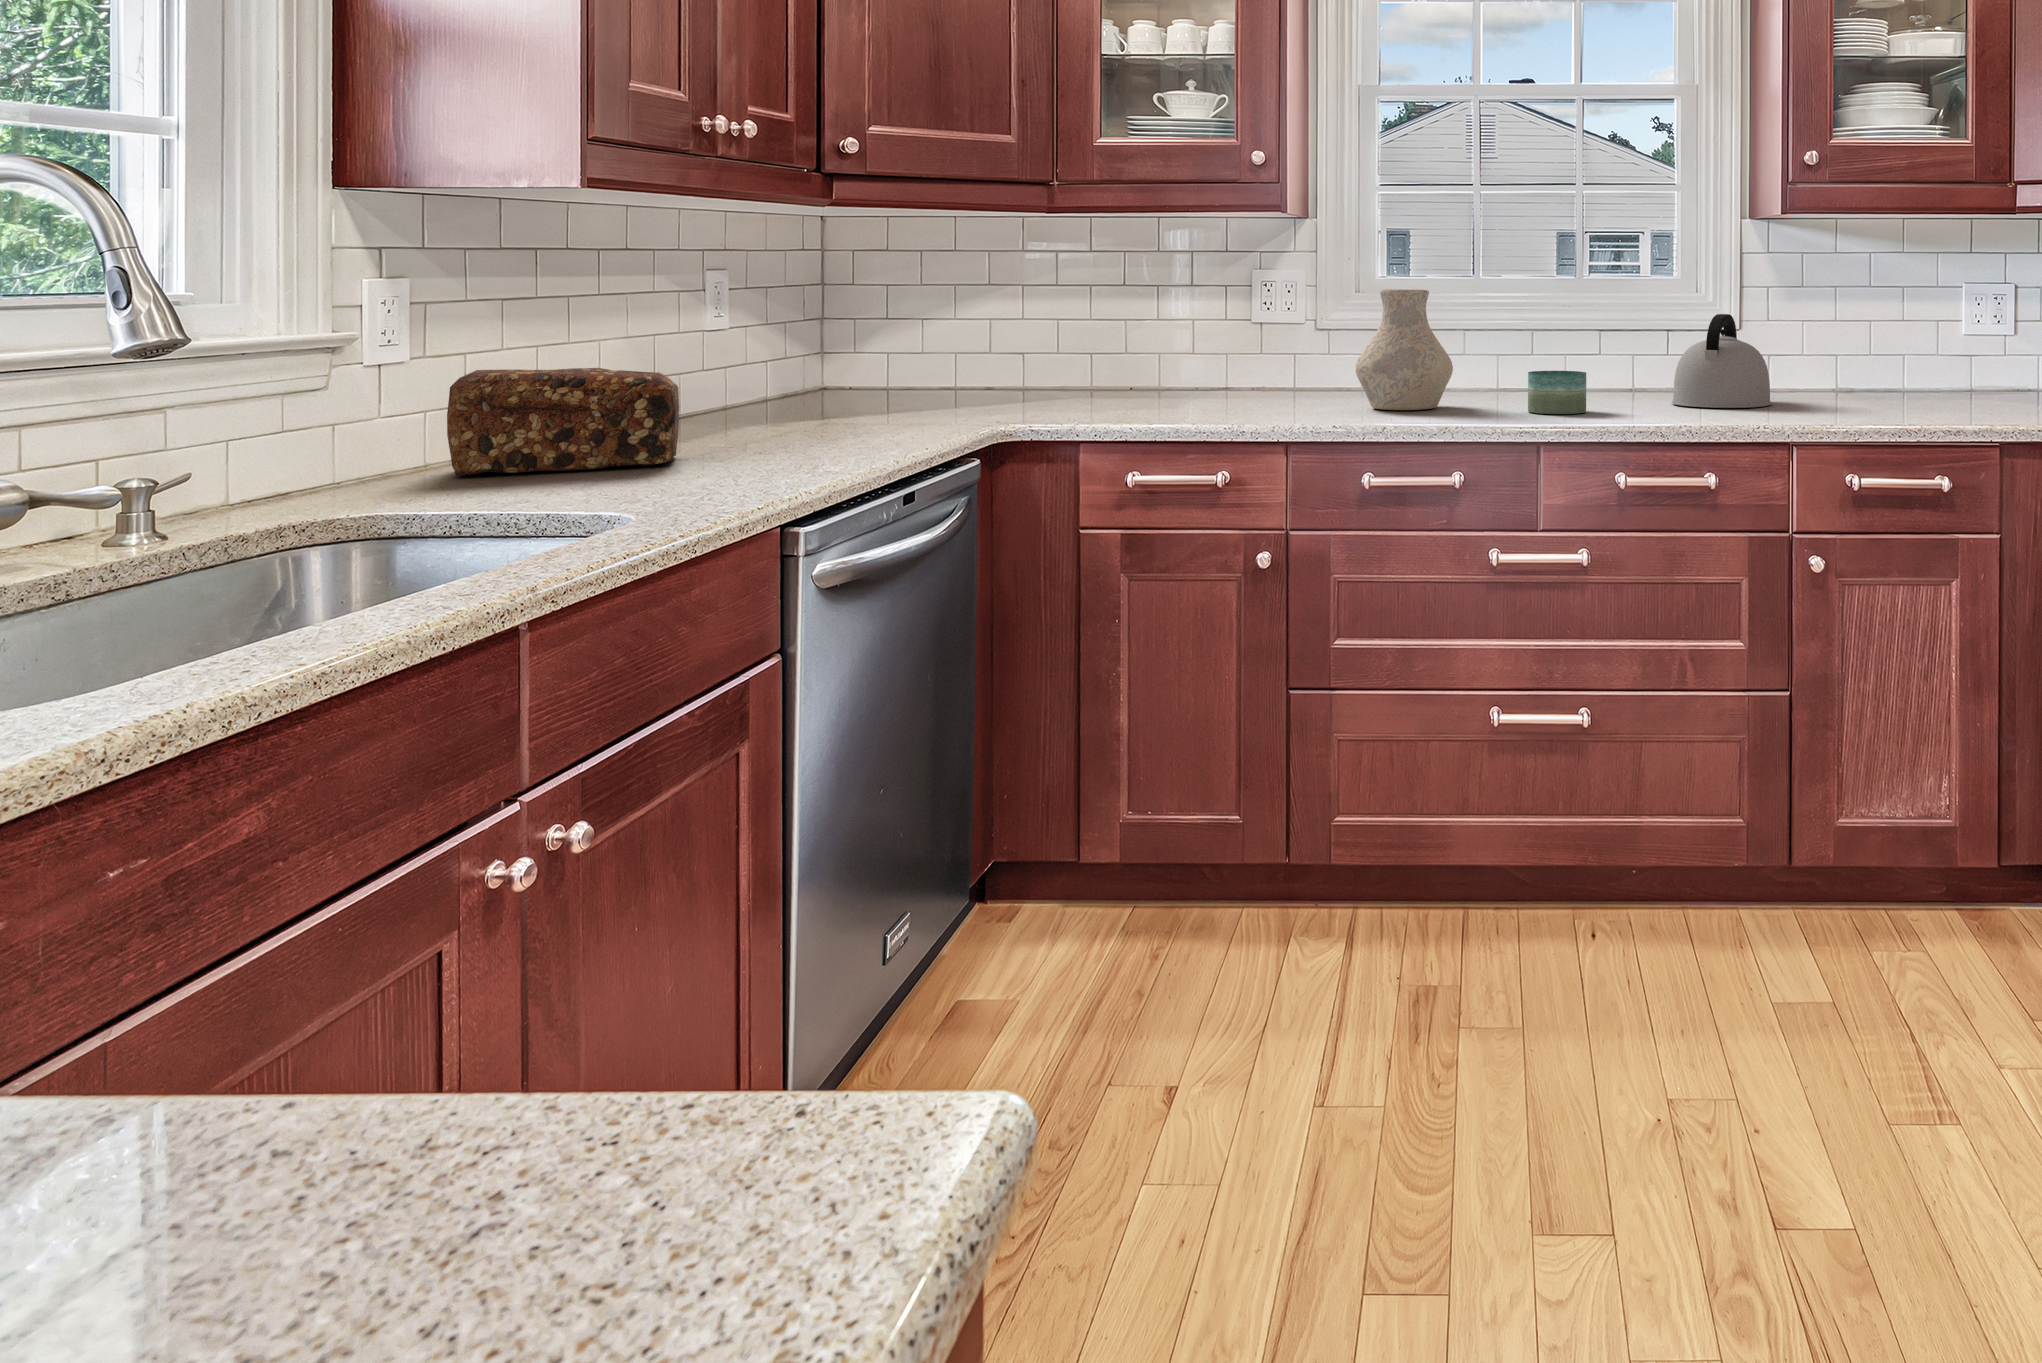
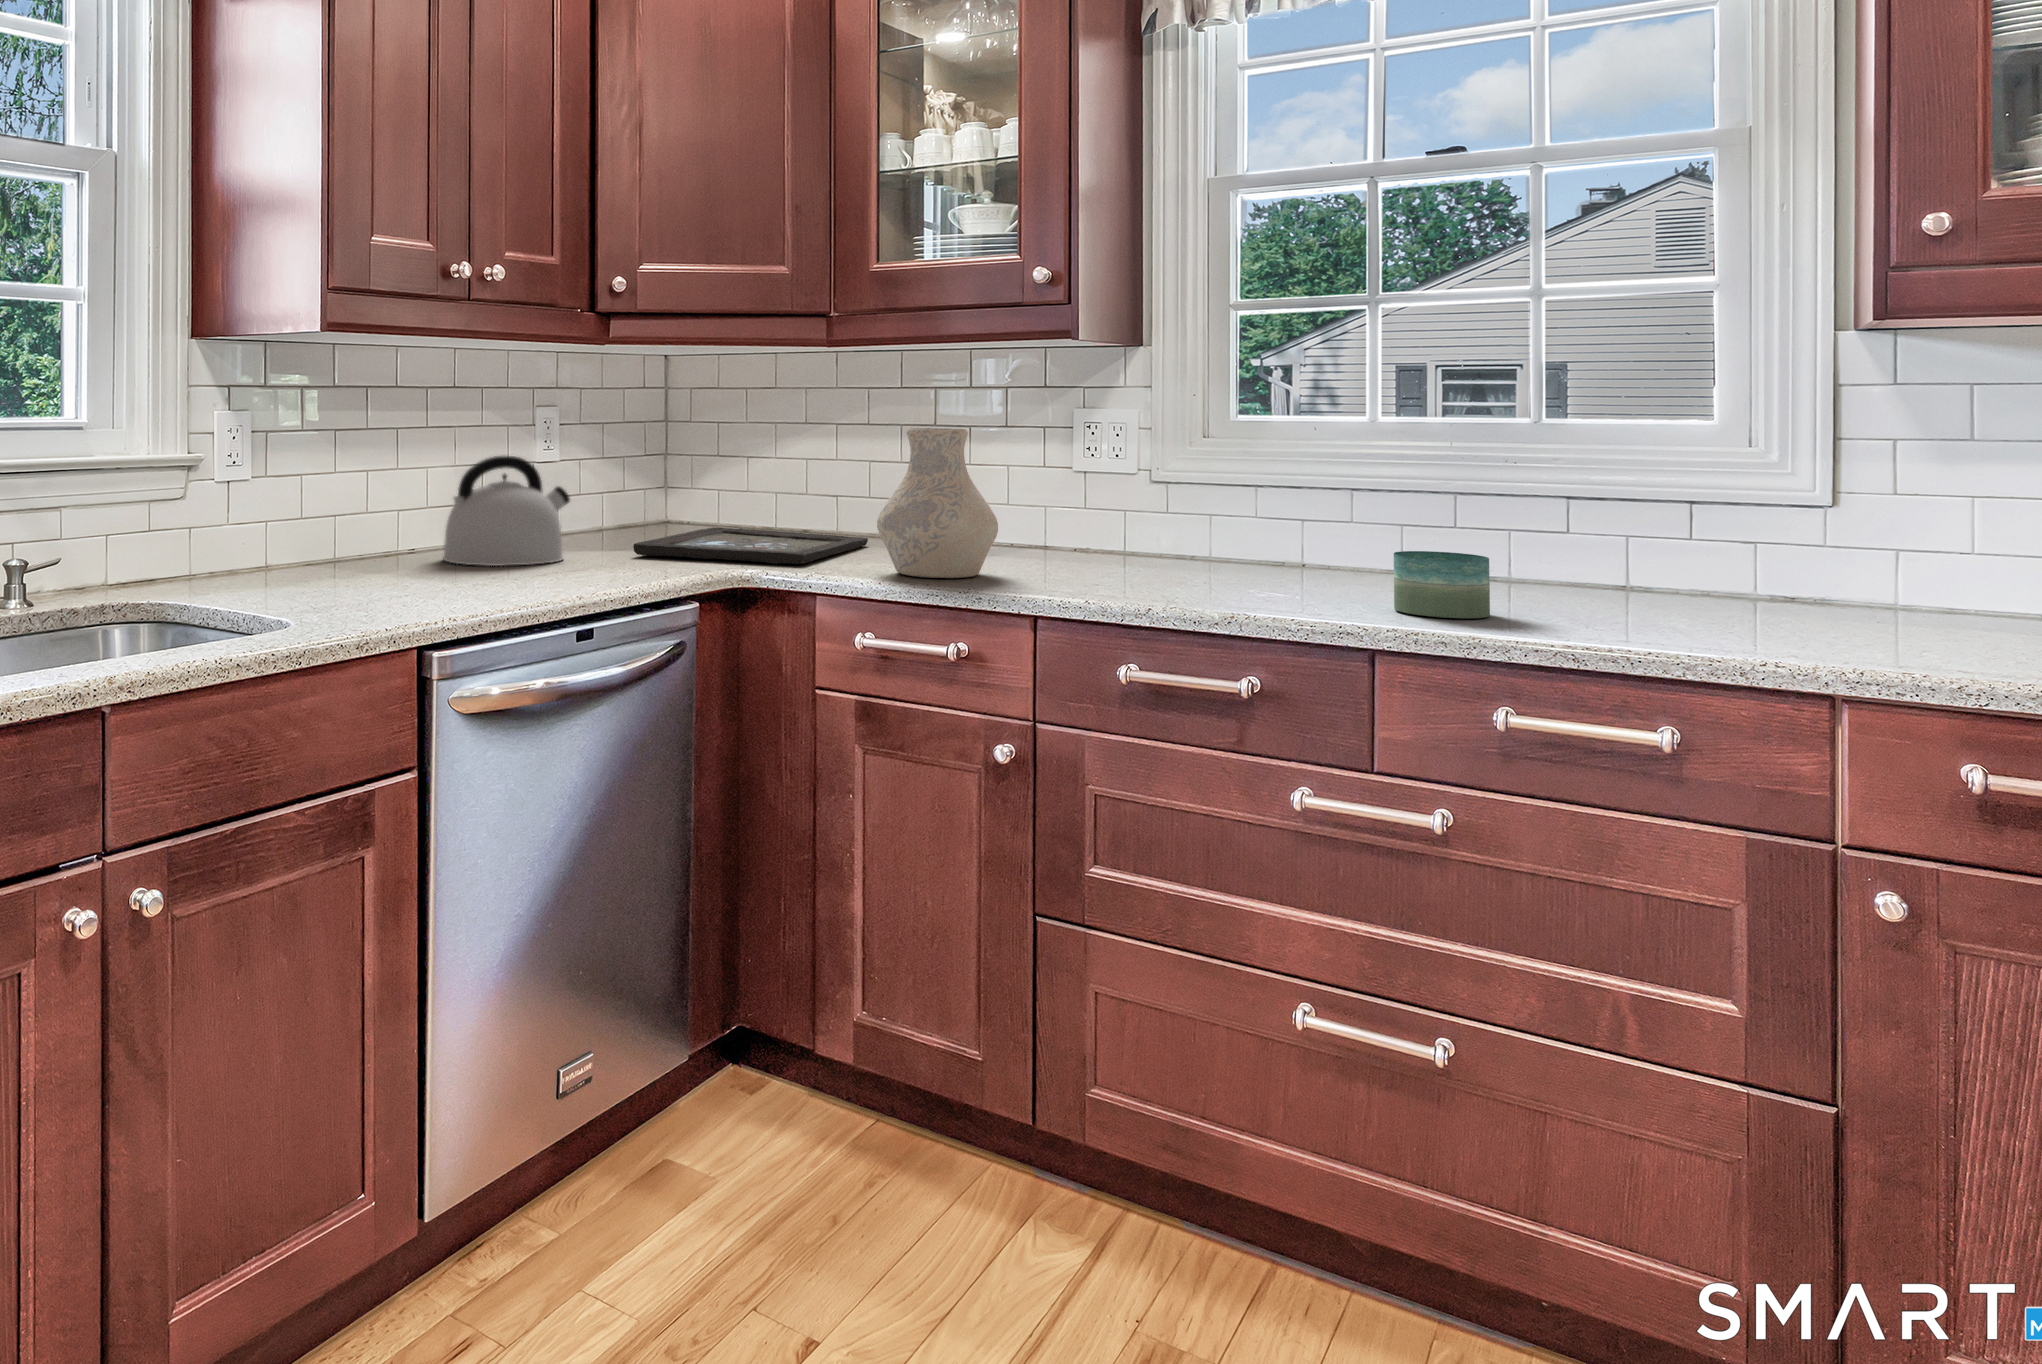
vase: present [1356,289,1453,410] -> present [877,428,998,578]
kettle: present [1672,314,1772,408] -> present [443,456,570,566]
bread loaf: present [447,368,679,475] -> none [222,493,413,589]
tray: none [868,393,1070,419] -> present [633,527,868,564]

